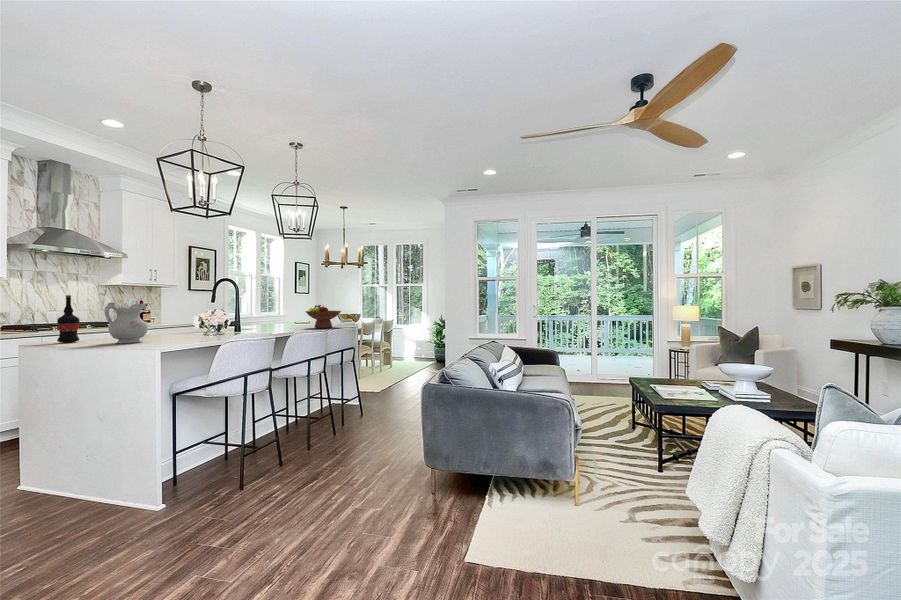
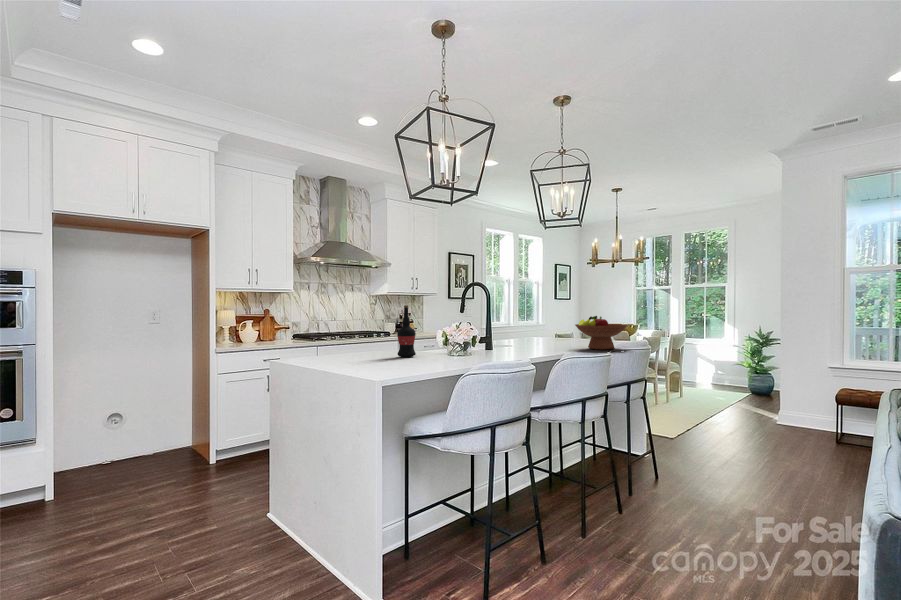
wine bottle: present [57,295,80,343] -> present [397,305,416,357]
ceramic pitcher: present [105,302,148,343] -> none [335,316,381,368]

